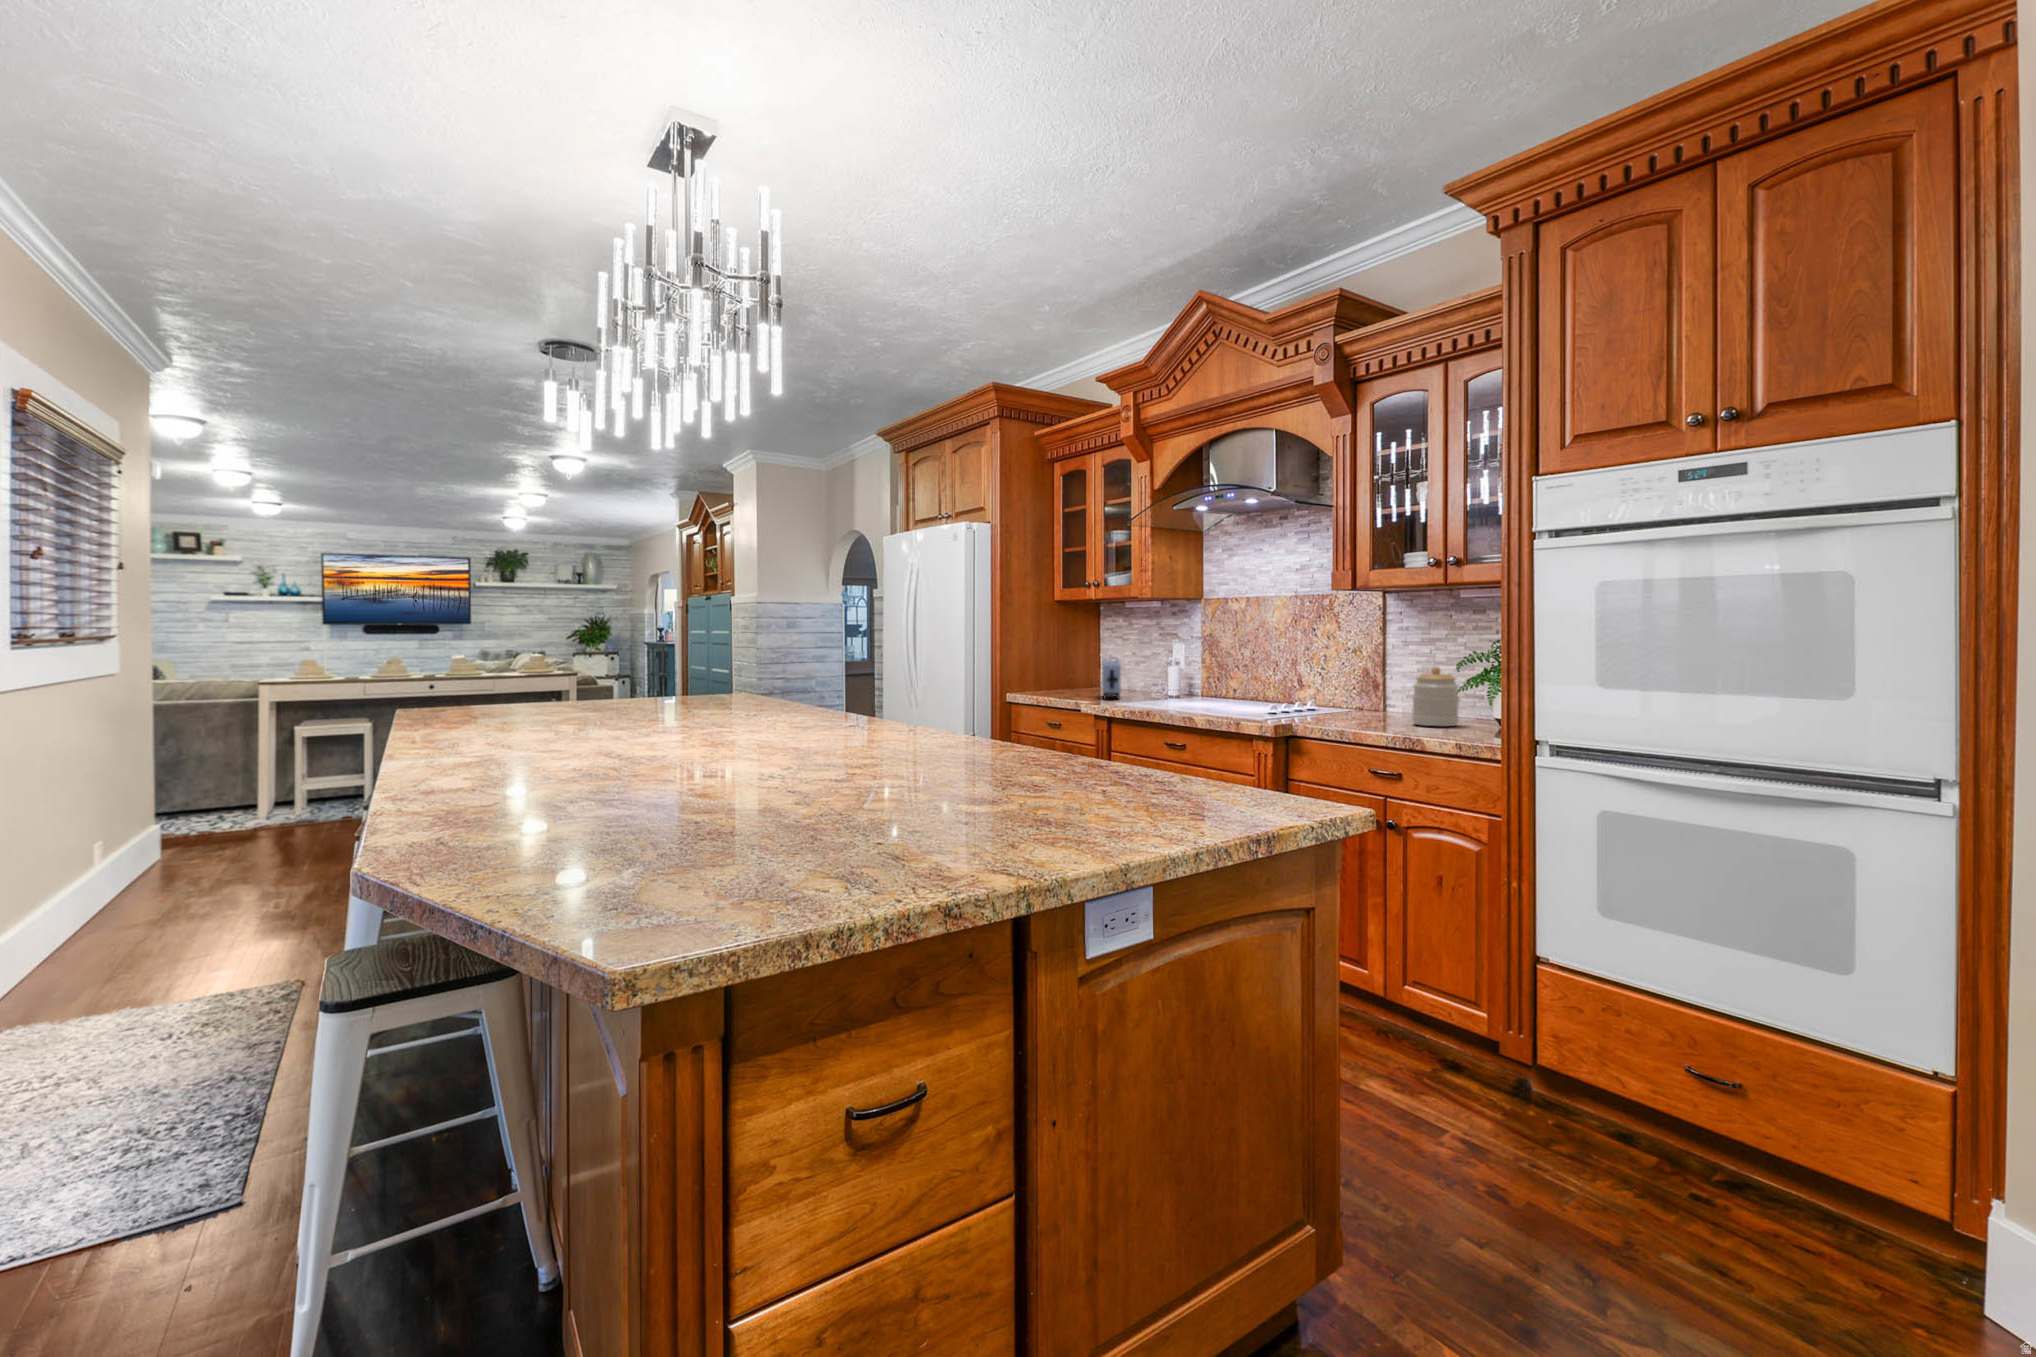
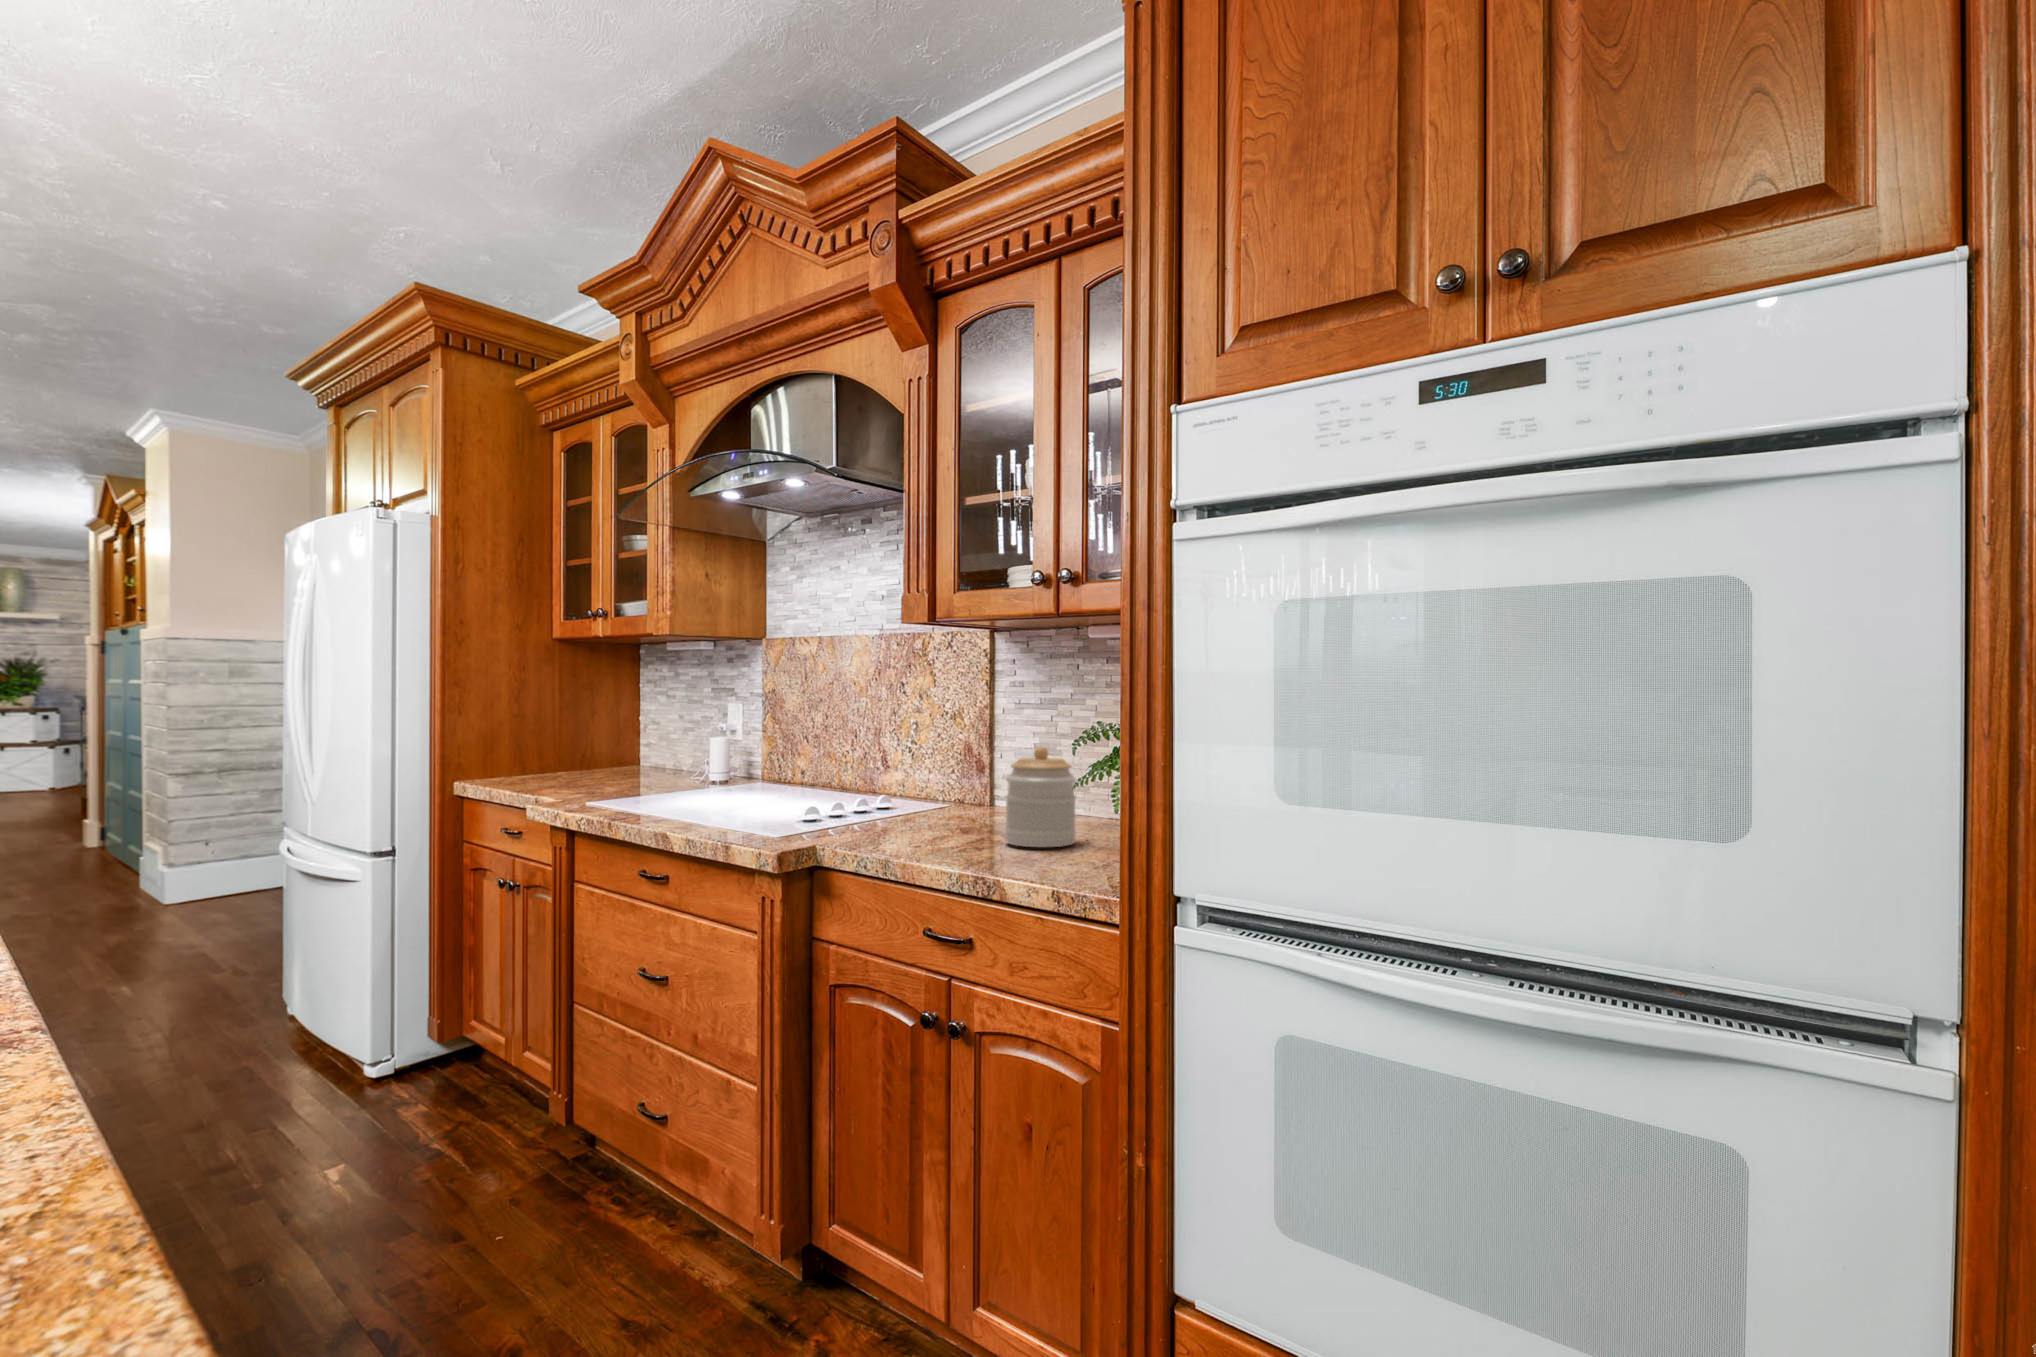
toaster: present [1102,659,1121,699] -> none [586,726,630,792]

